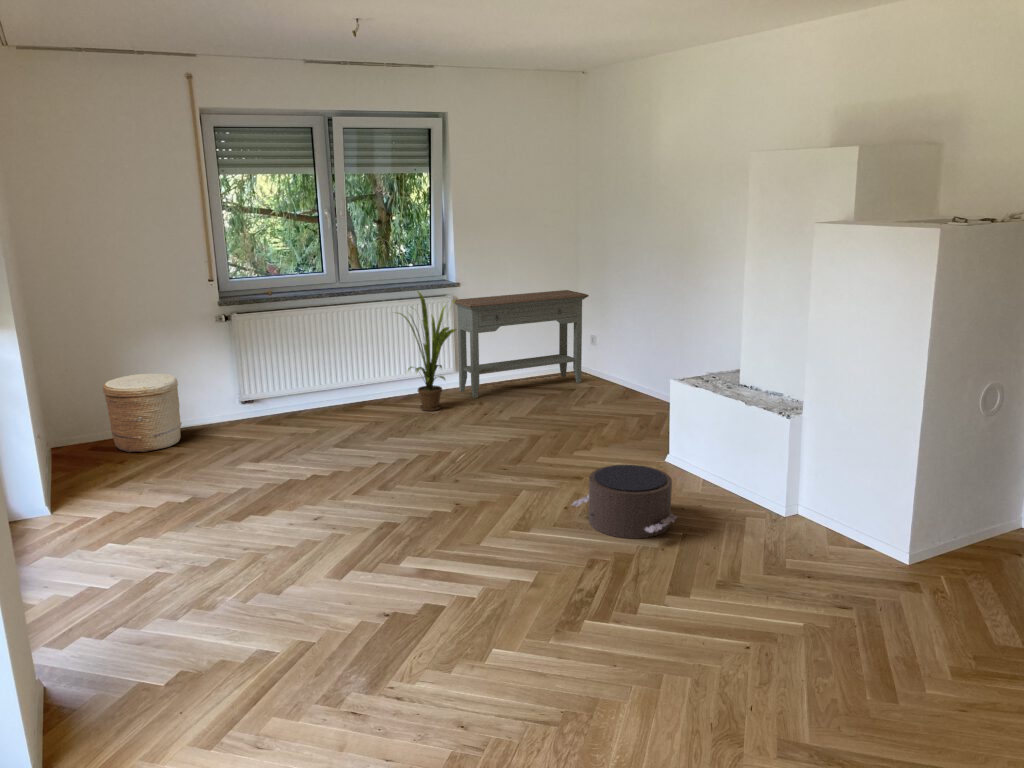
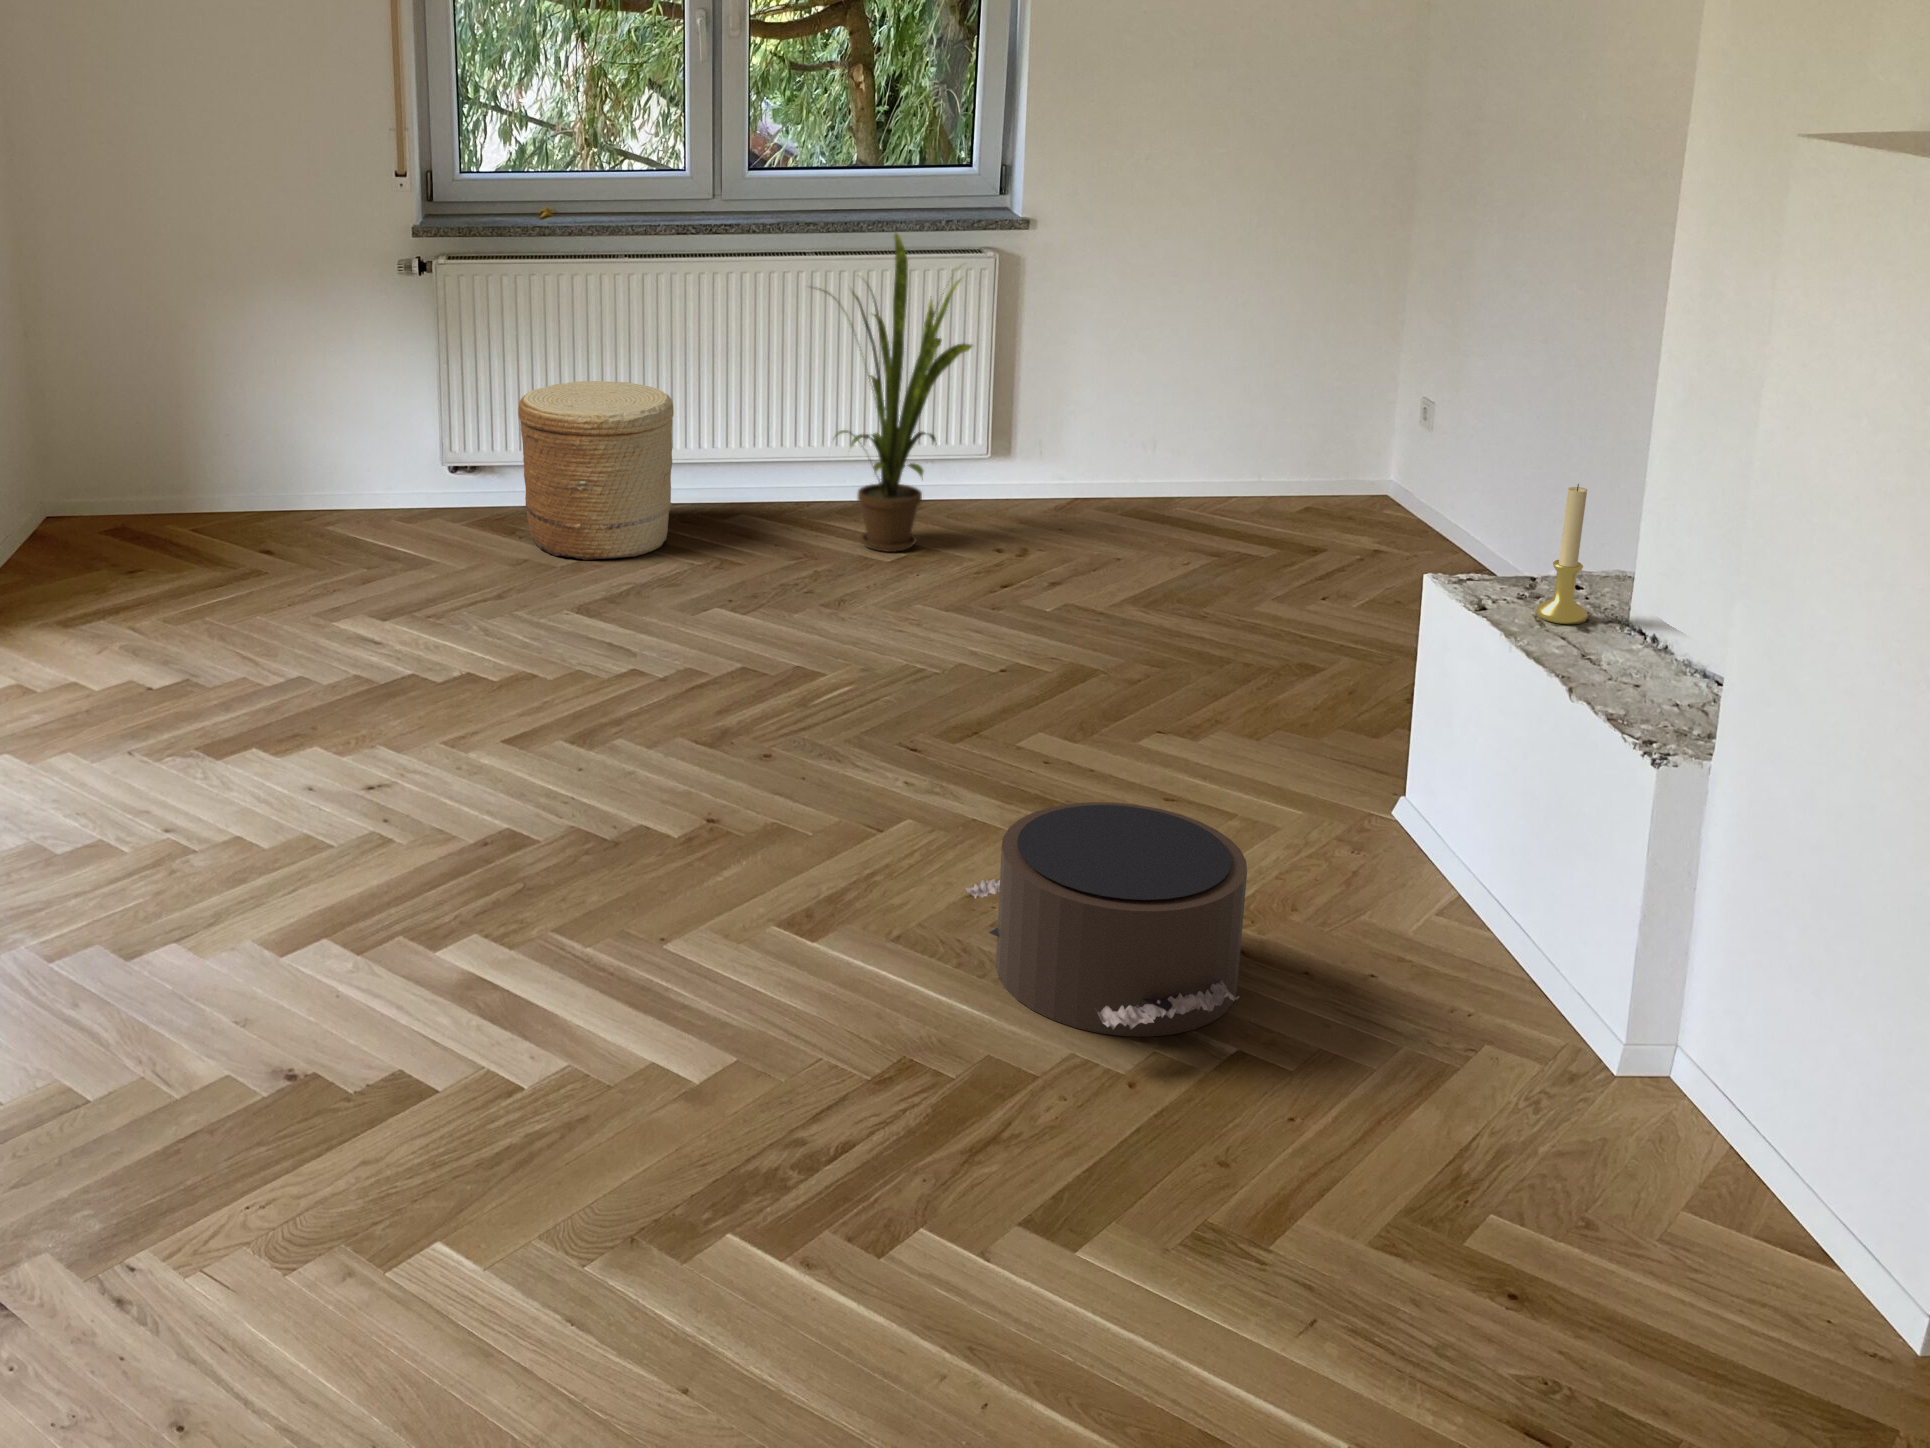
console table: present [452,290,589,398] -> none [1003,259,1407,532]
candle holder: none [717,341,732,386] -> present [1536,484,1588,624]
woven basket: present [103,373,182,452] -> present [518,381,674,560]

